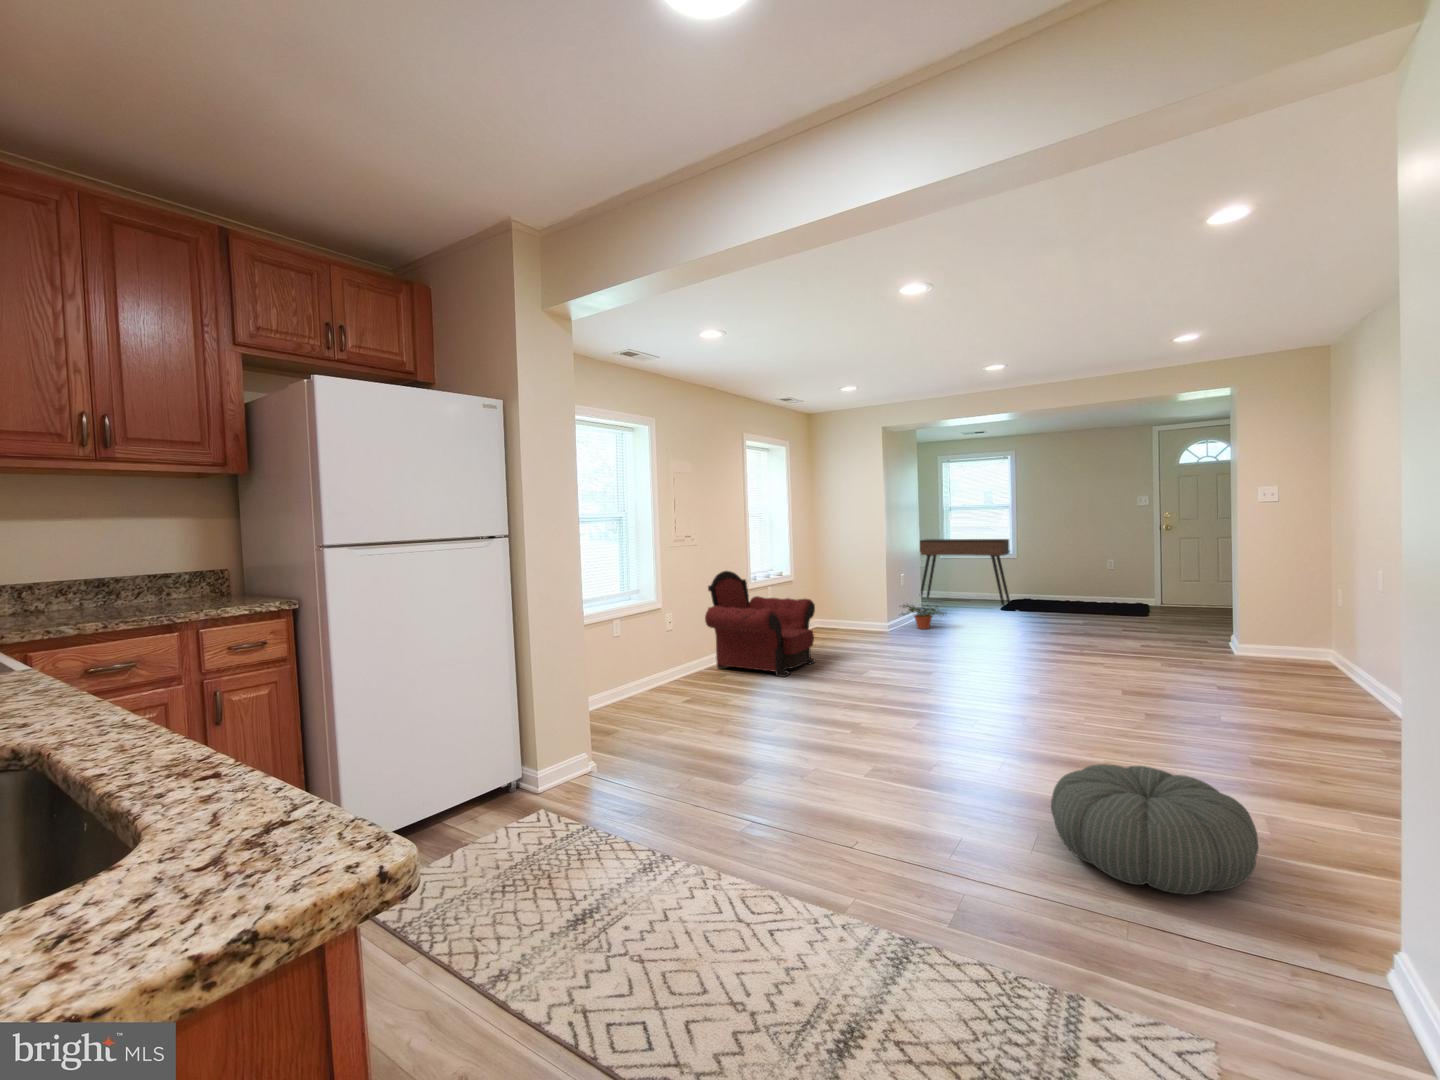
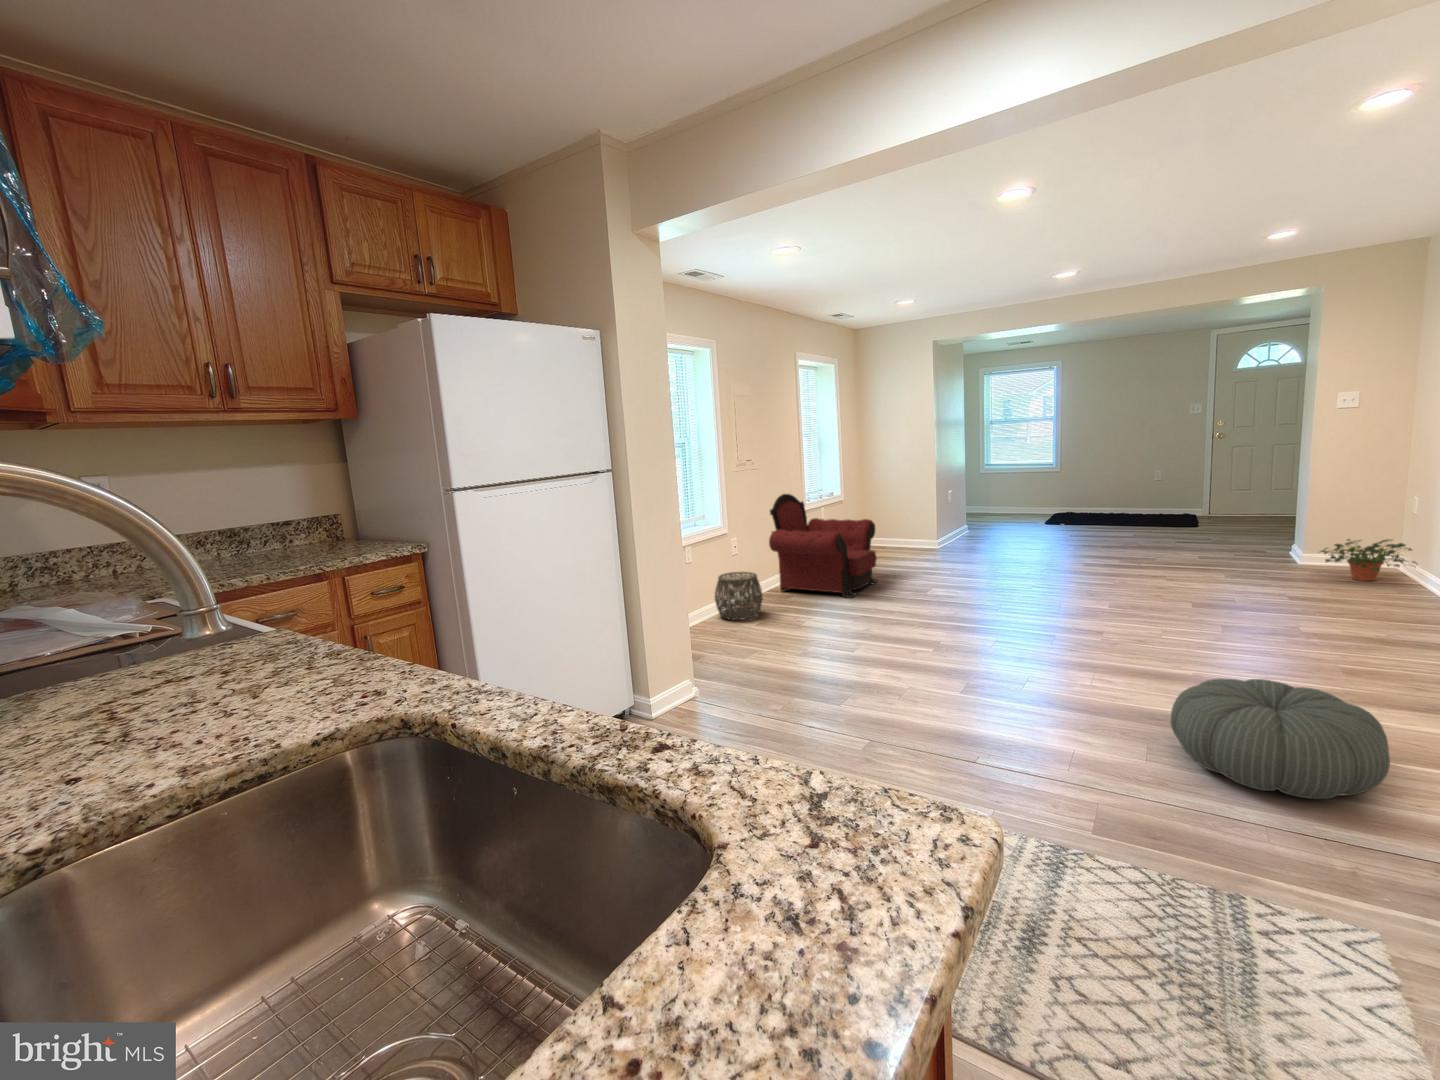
console table: present [920,539,1010,605] -> none [961,450,1057,518]
potted plant: present [902,605,946,629] -> present [1321,539,1415,581]
woven basket: none [643,646,692,696] -> present [715,572,762,620]

